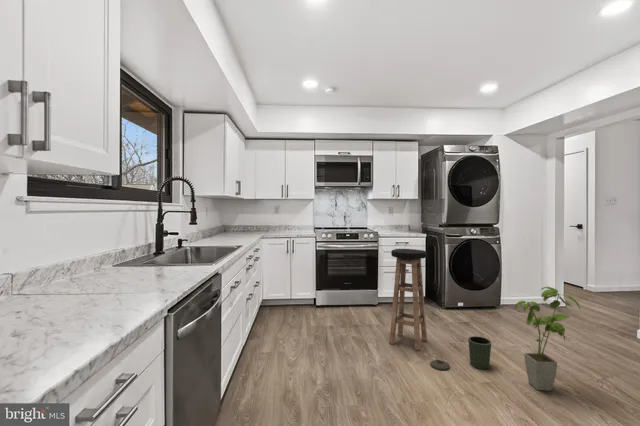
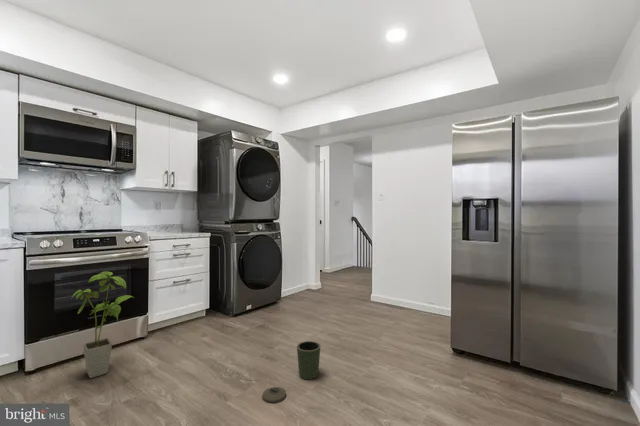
bar stool: present [389,249,427,351] -> none [193,250,242,391]
house plant: present [515,287,580,391] -> present [72,272,134,378]

